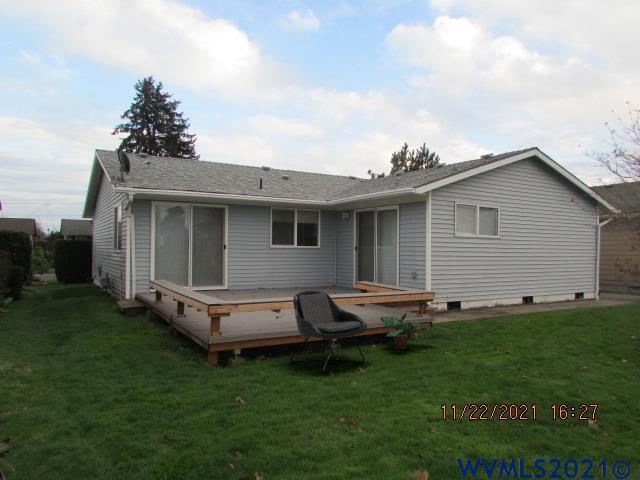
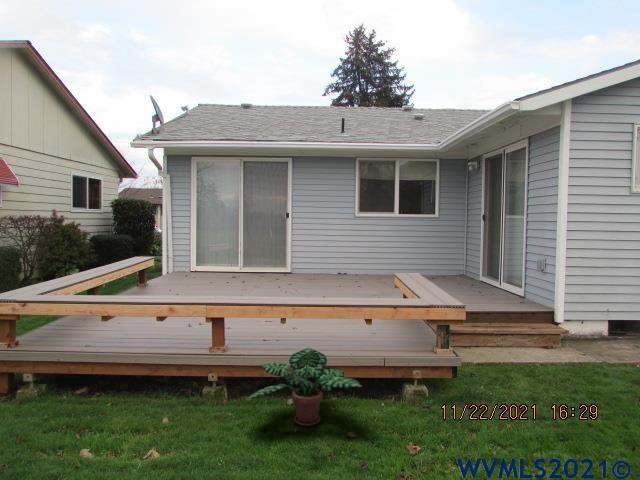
lounge chair: present [290,291,367,373] -> none [38,286,183,443]

